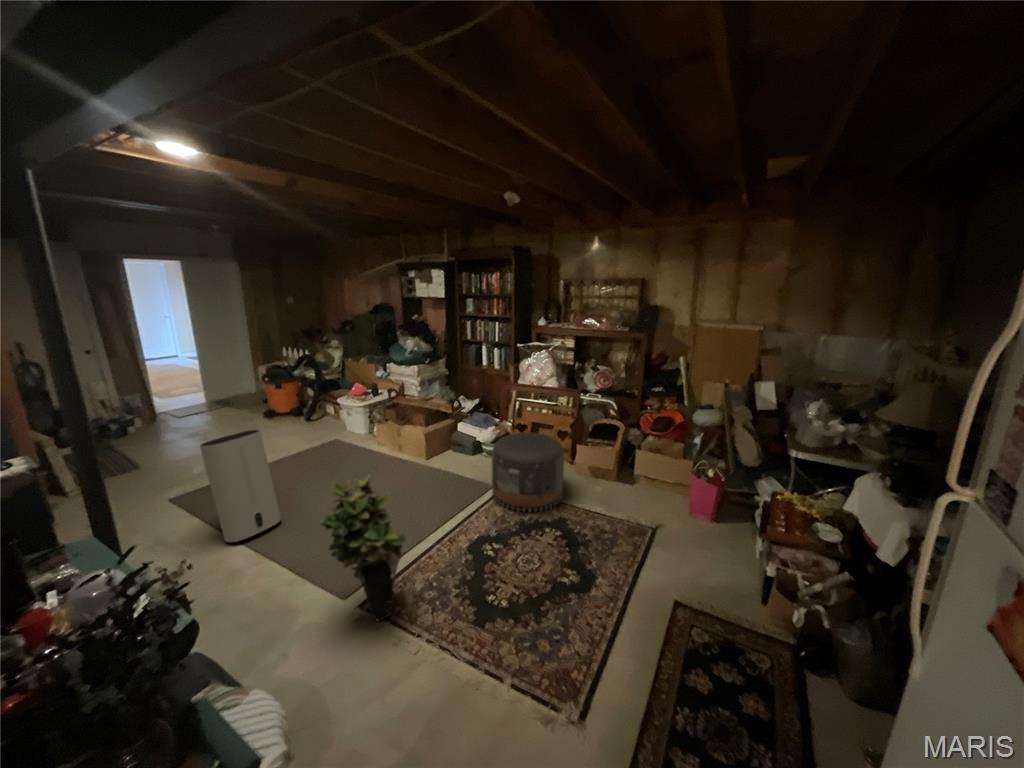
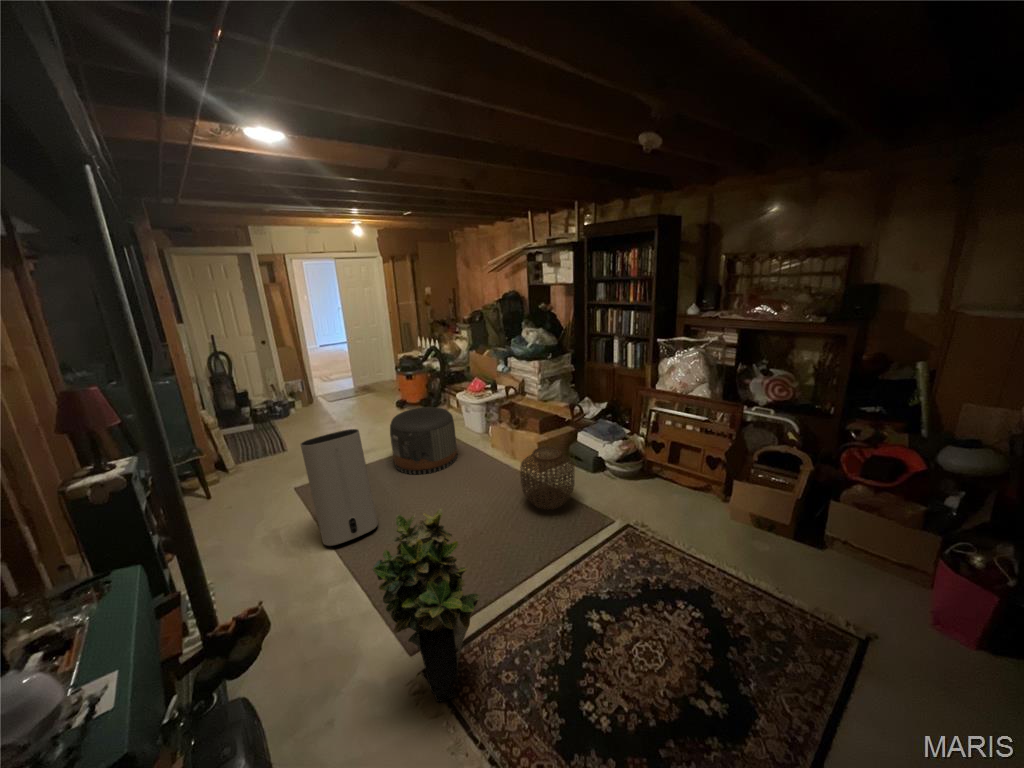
pouf: present [492,432,564,513] -> present [390,407,457,475]
woven basket: none [415,434,461,487] -> present [520,446,574,510]

